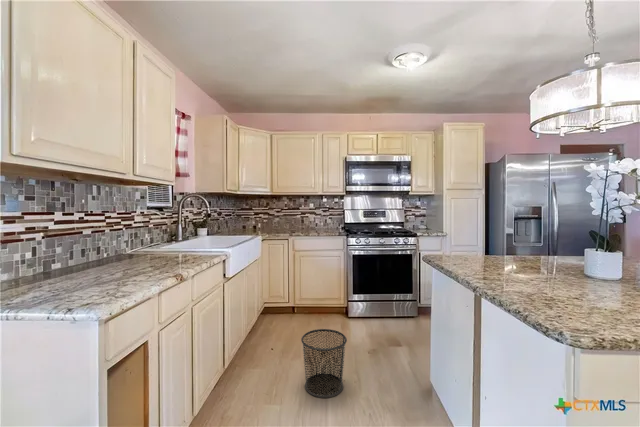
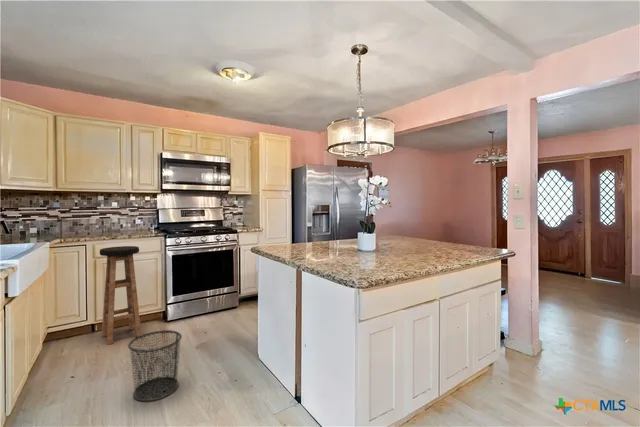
bar stool: none [295,243,324,327] -> present [100,246,141,345]

